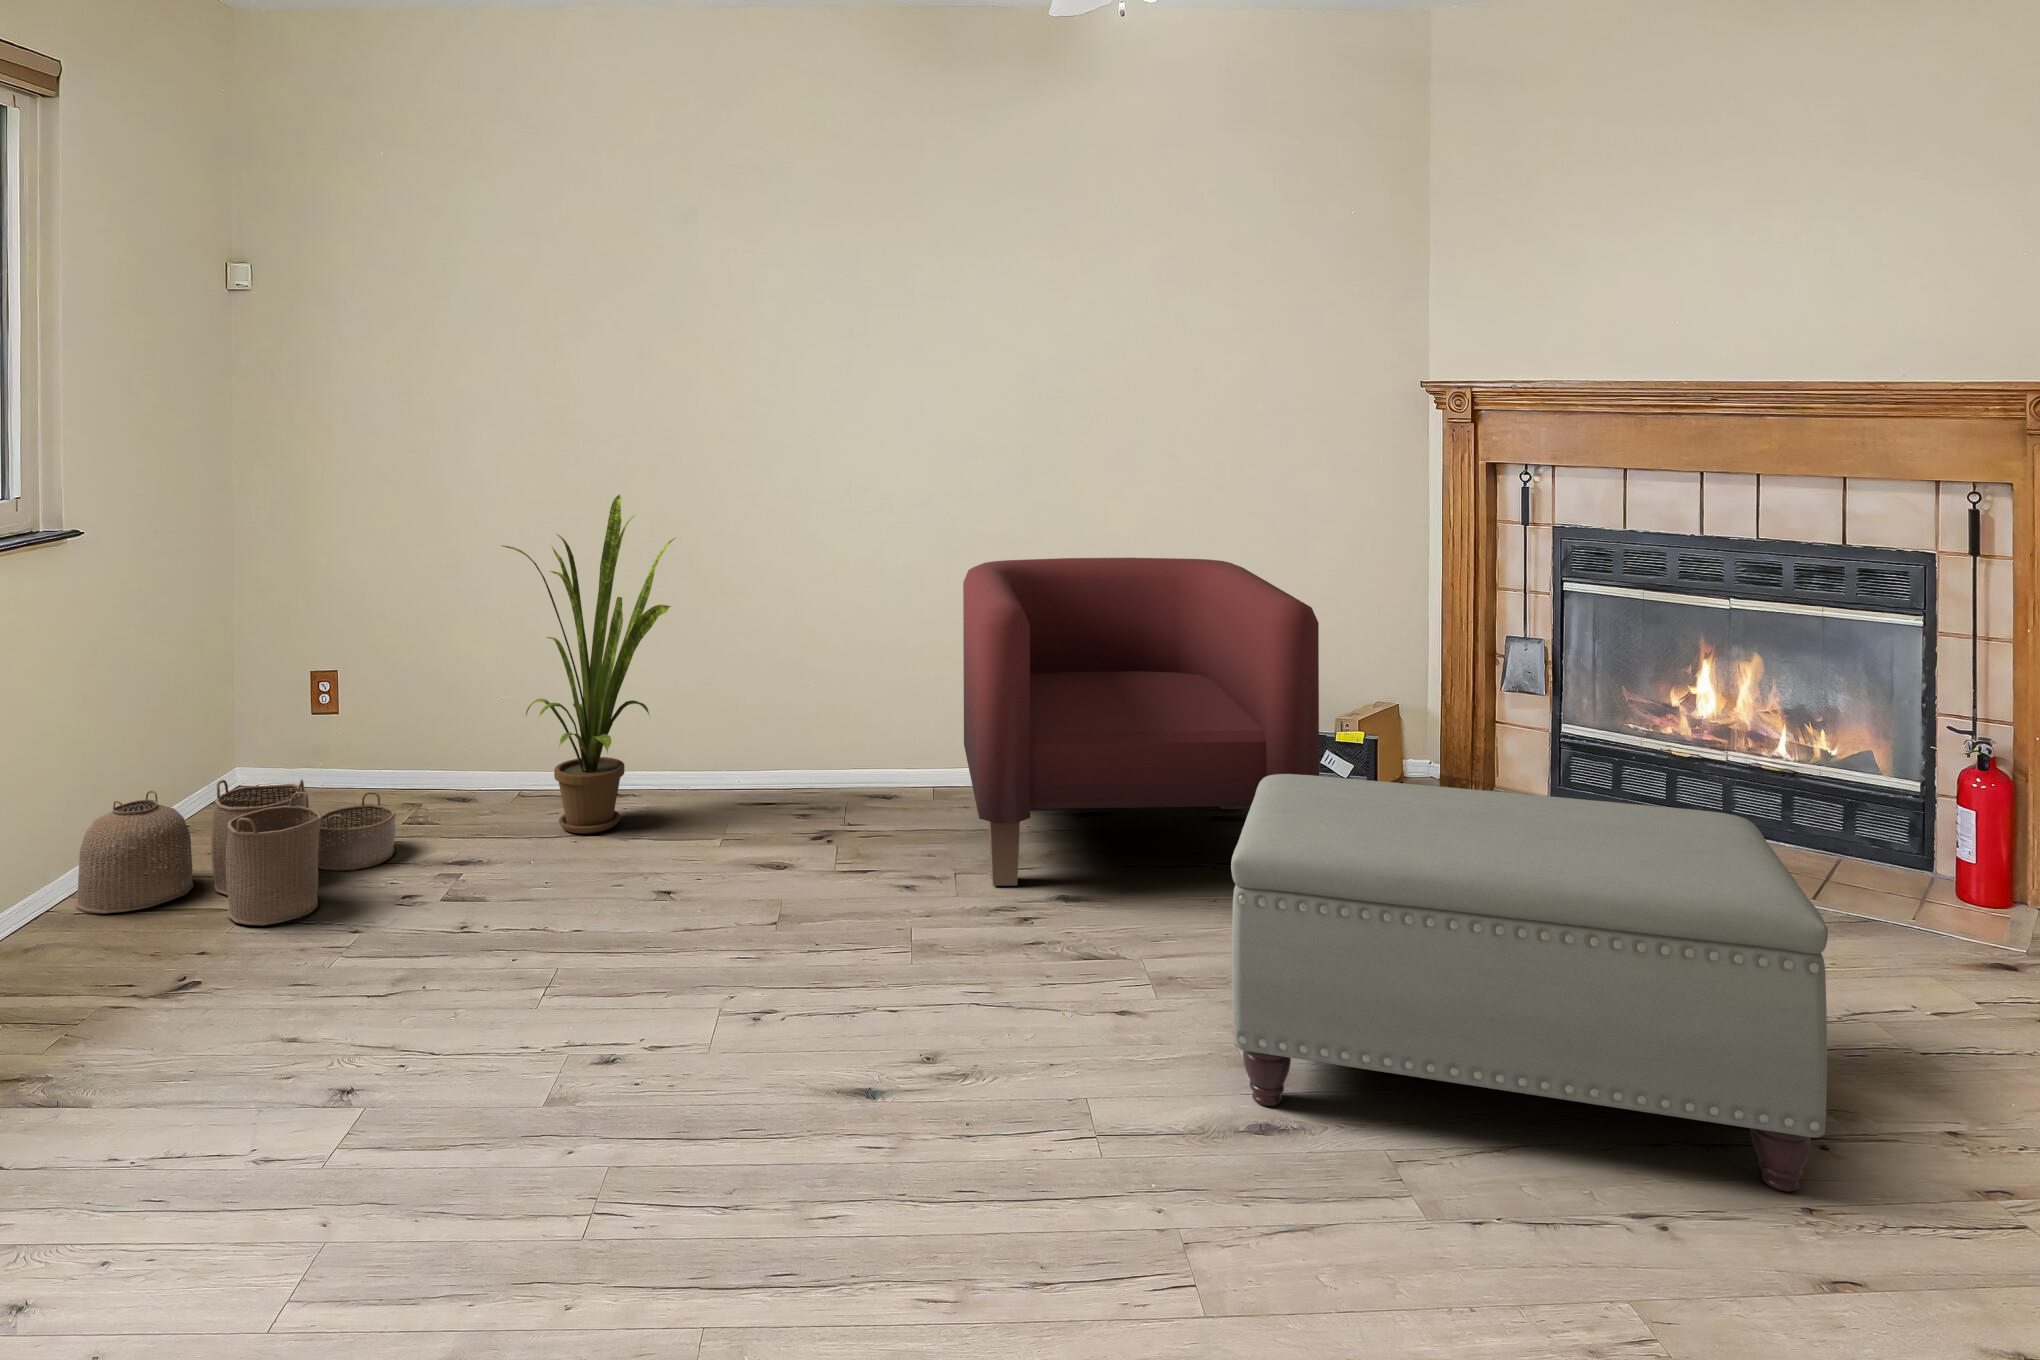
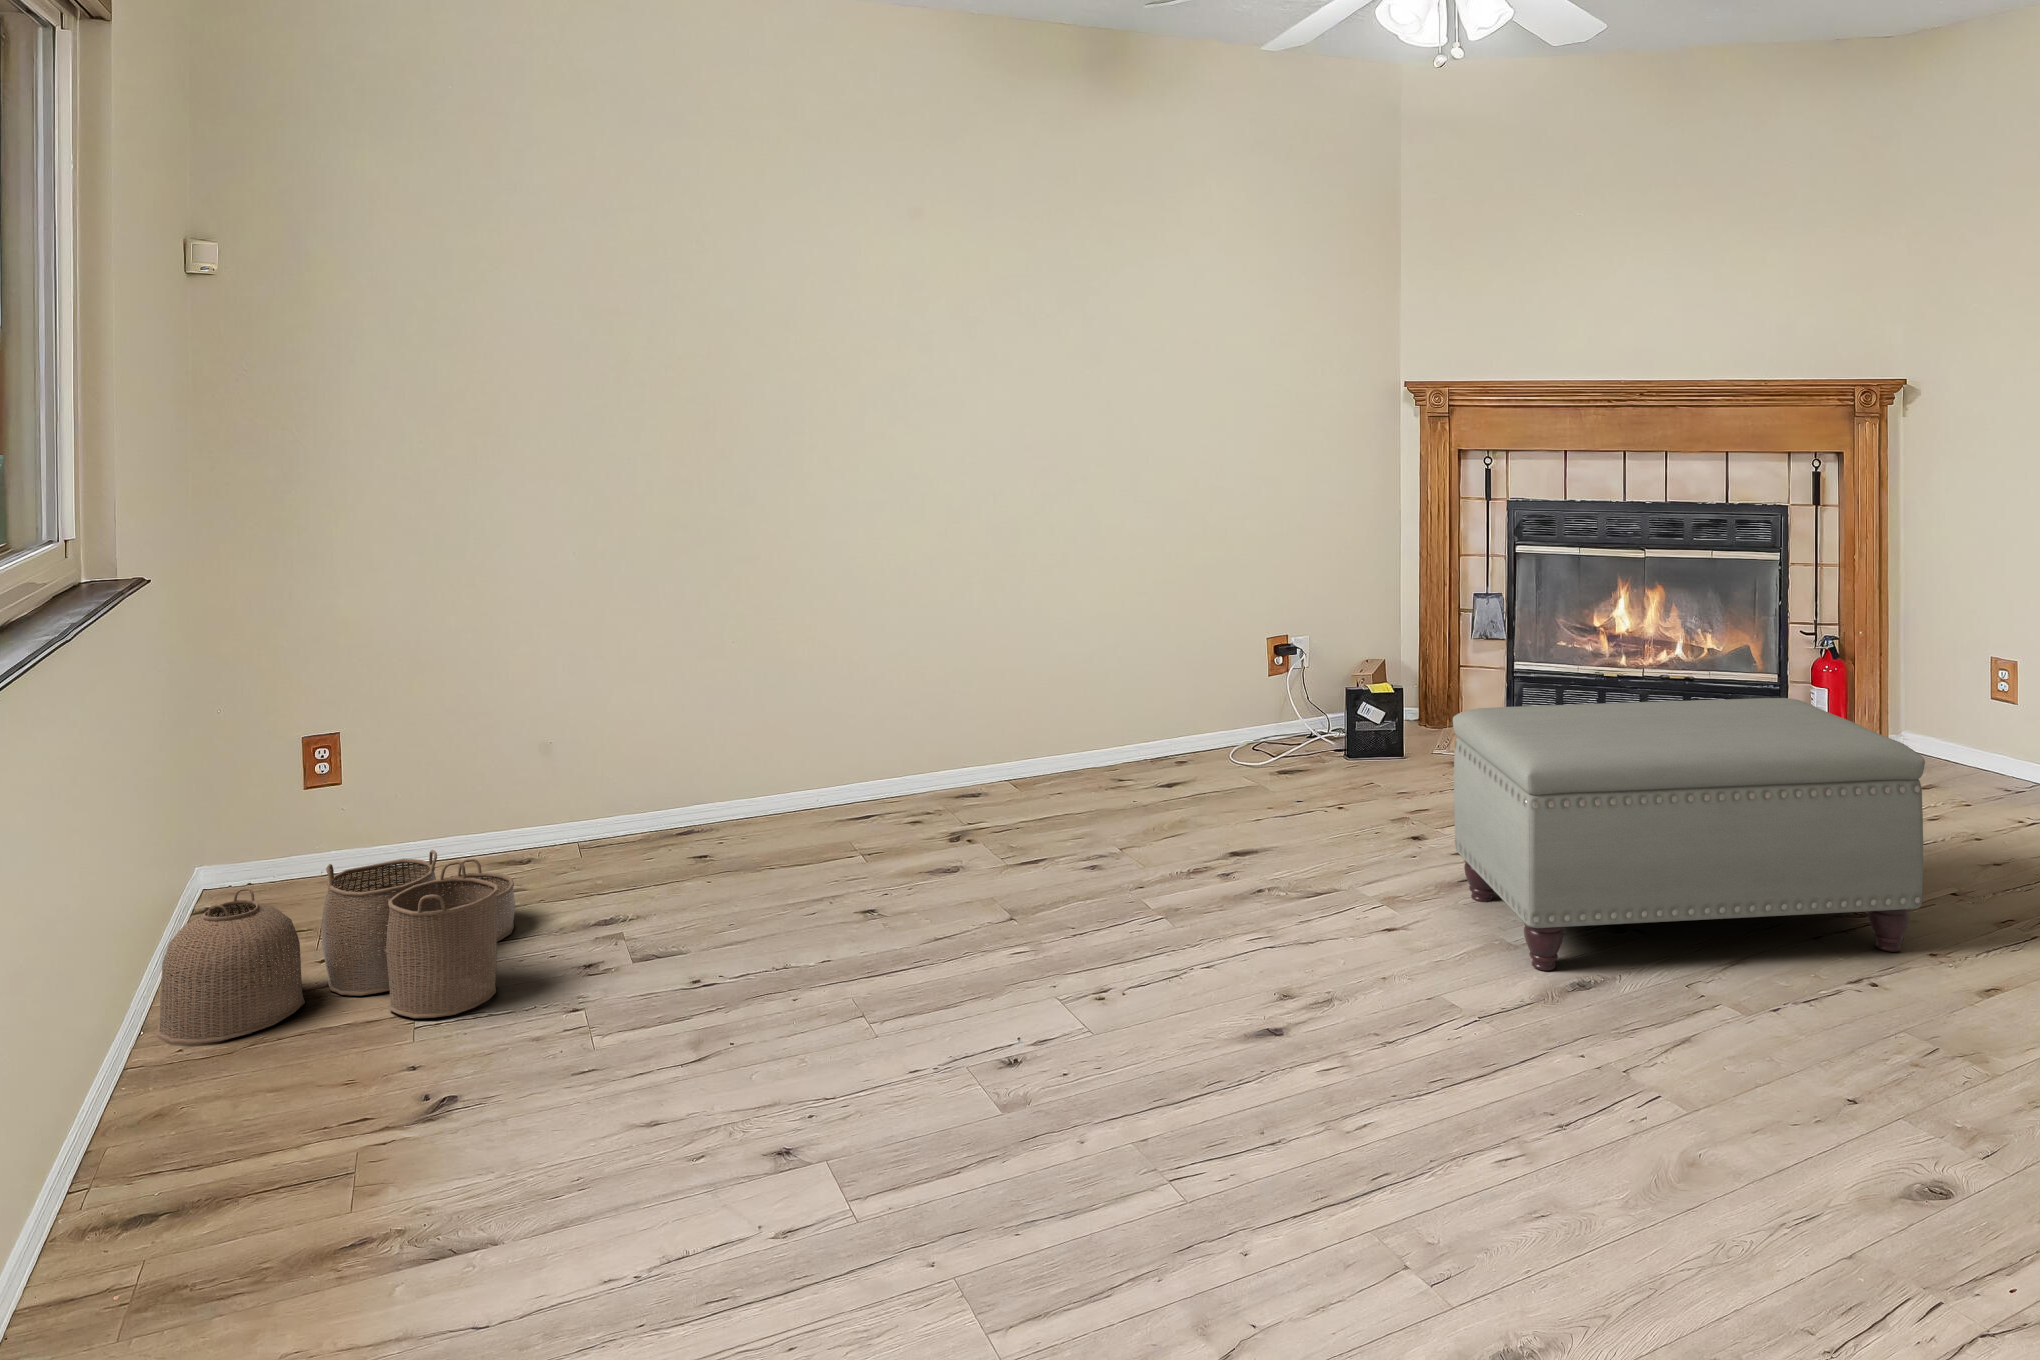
house plant: present [503,495,675,833] -> none [592,508,794,872]
armchair: present [963,558,1319,886] -> none [1054,542,1419,853]

